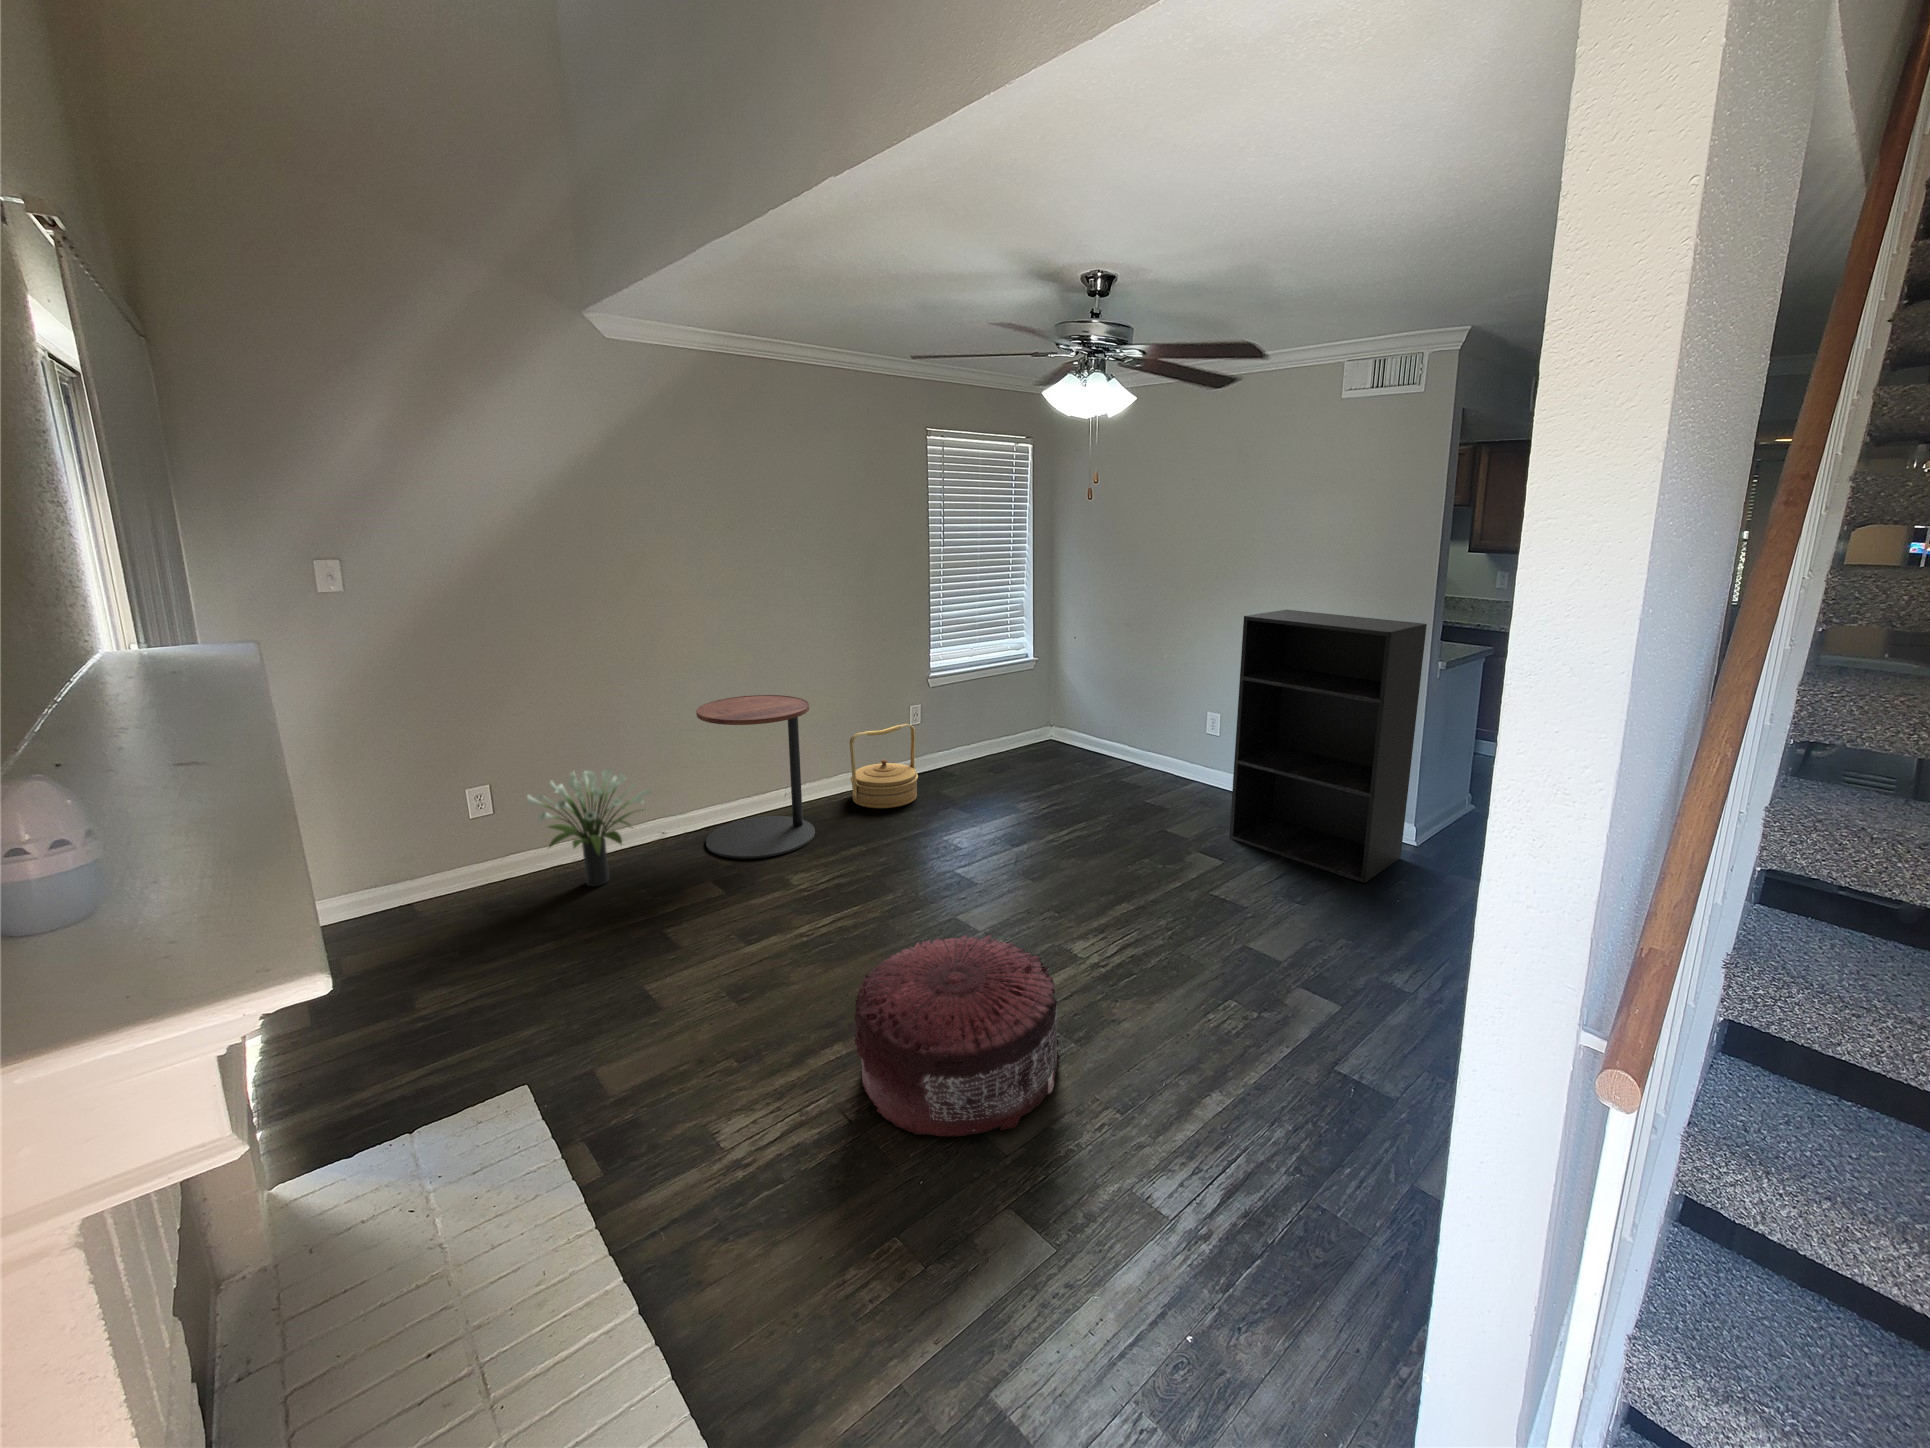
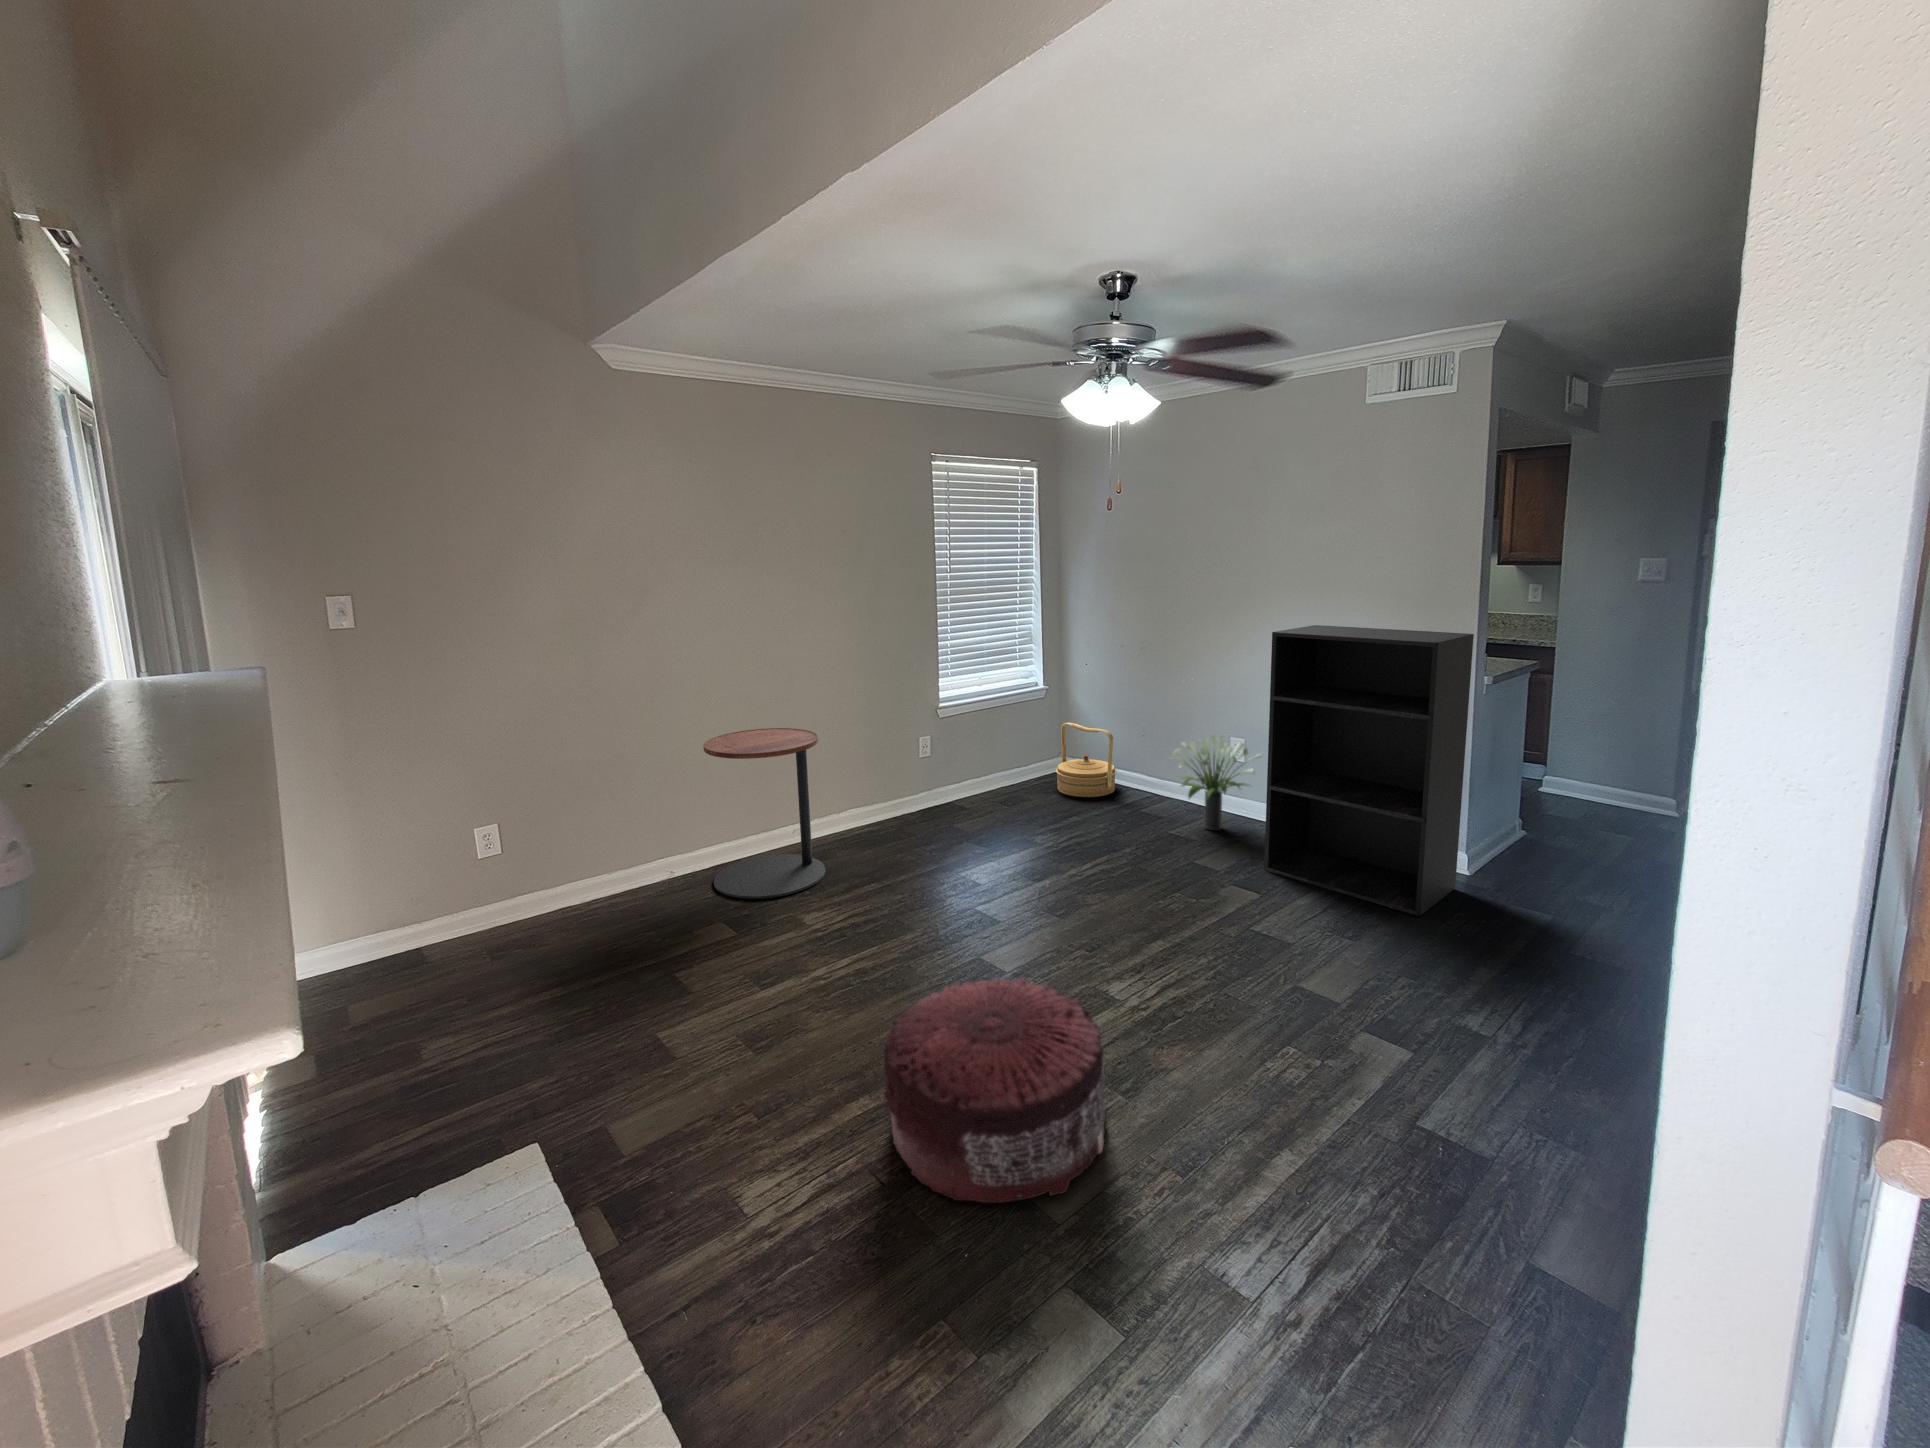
woven basket: present [849,724,918,808] -> present [1056,722,1116,797]
potted plant: present [527,769,651,886] -> present [1169,735,1262,830]

